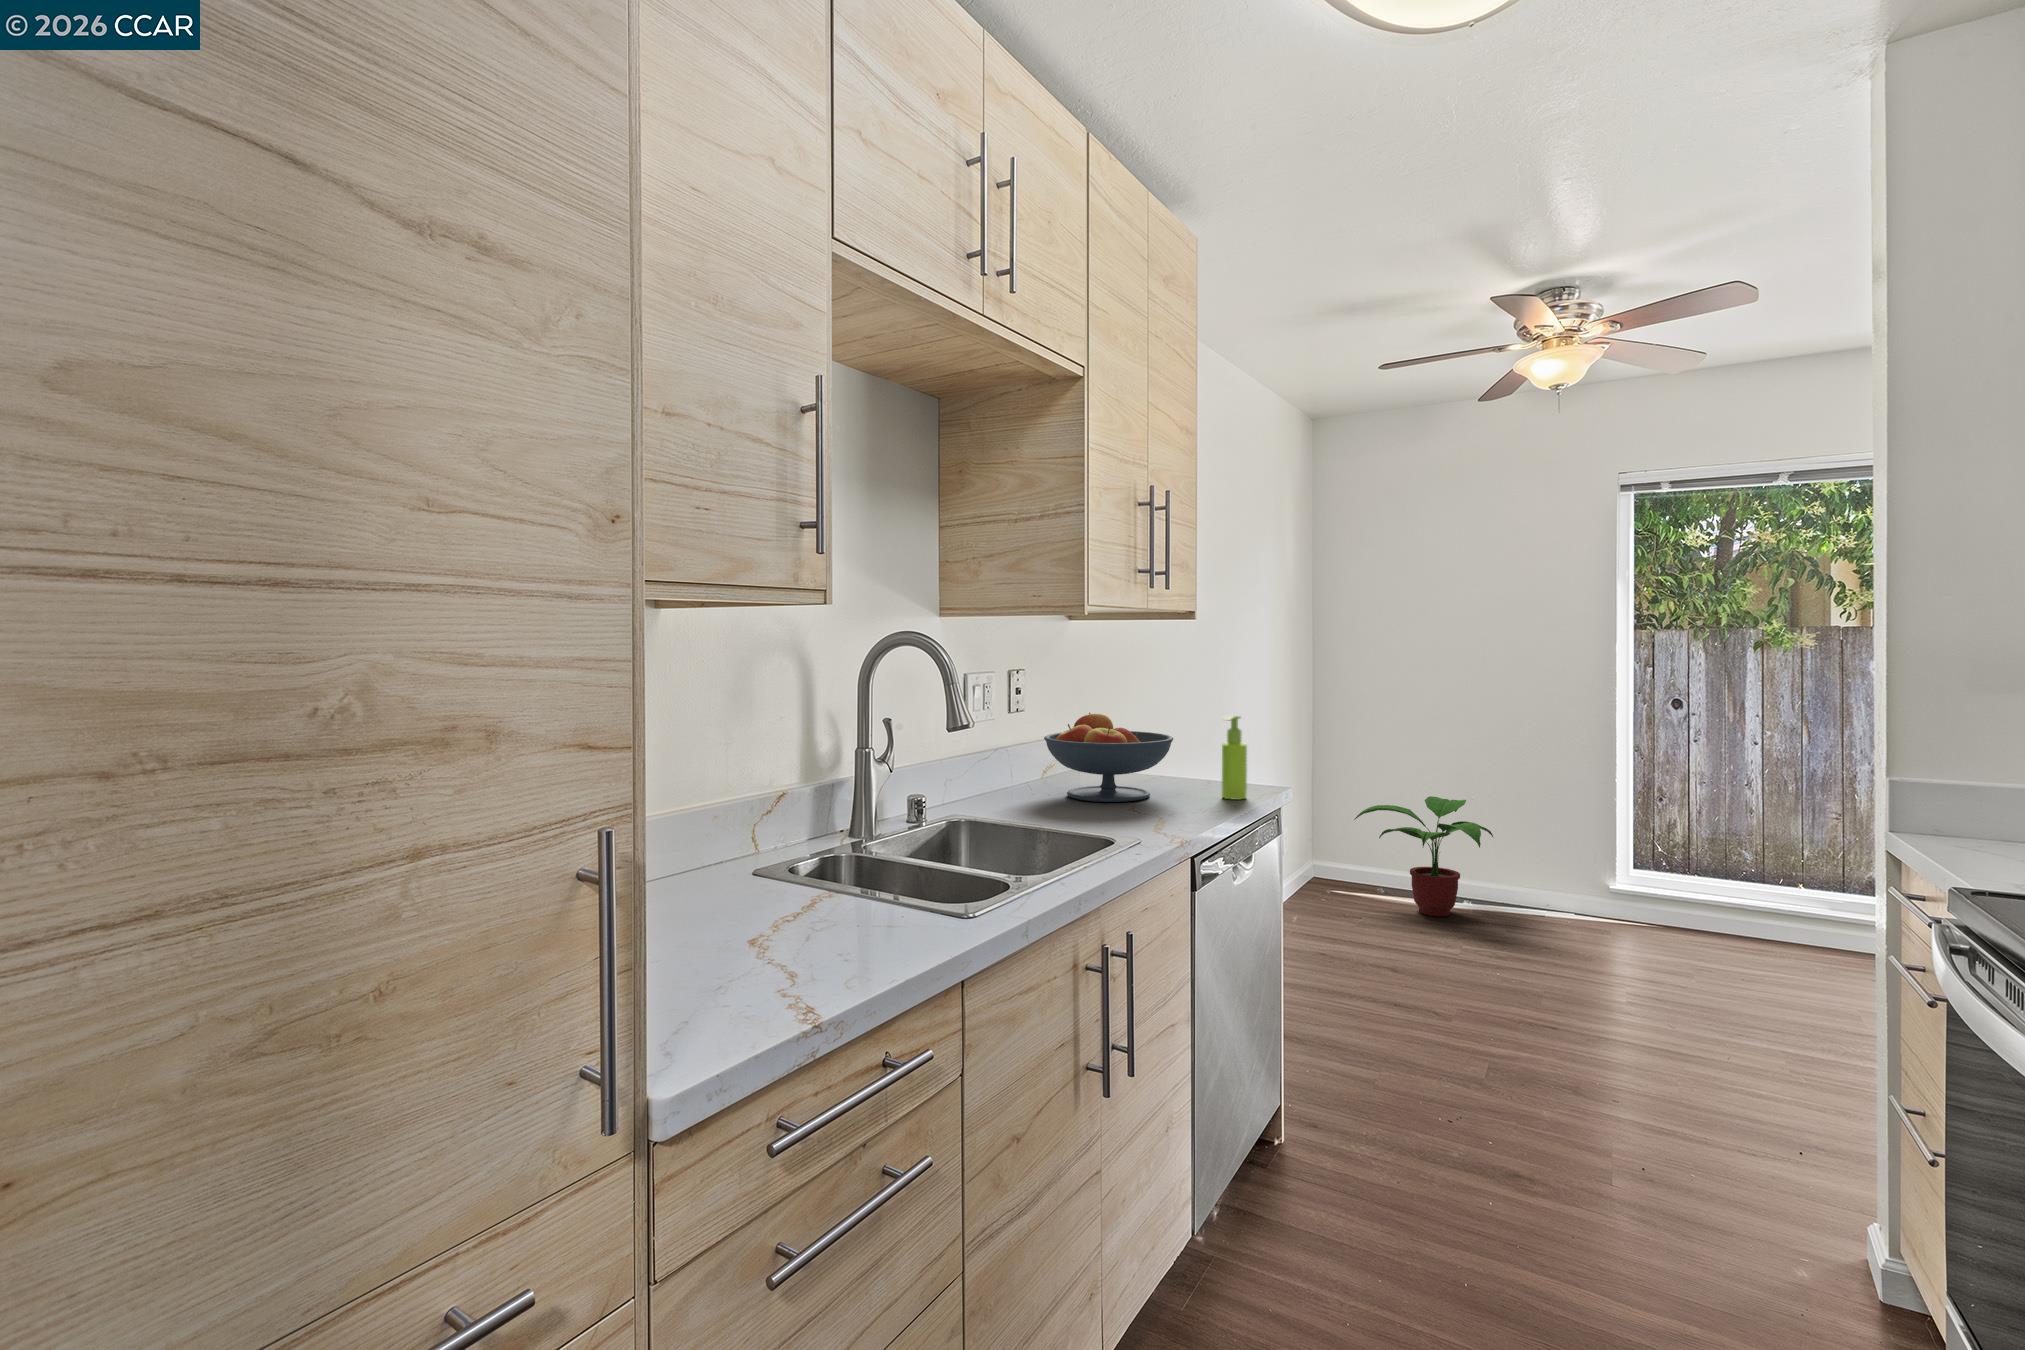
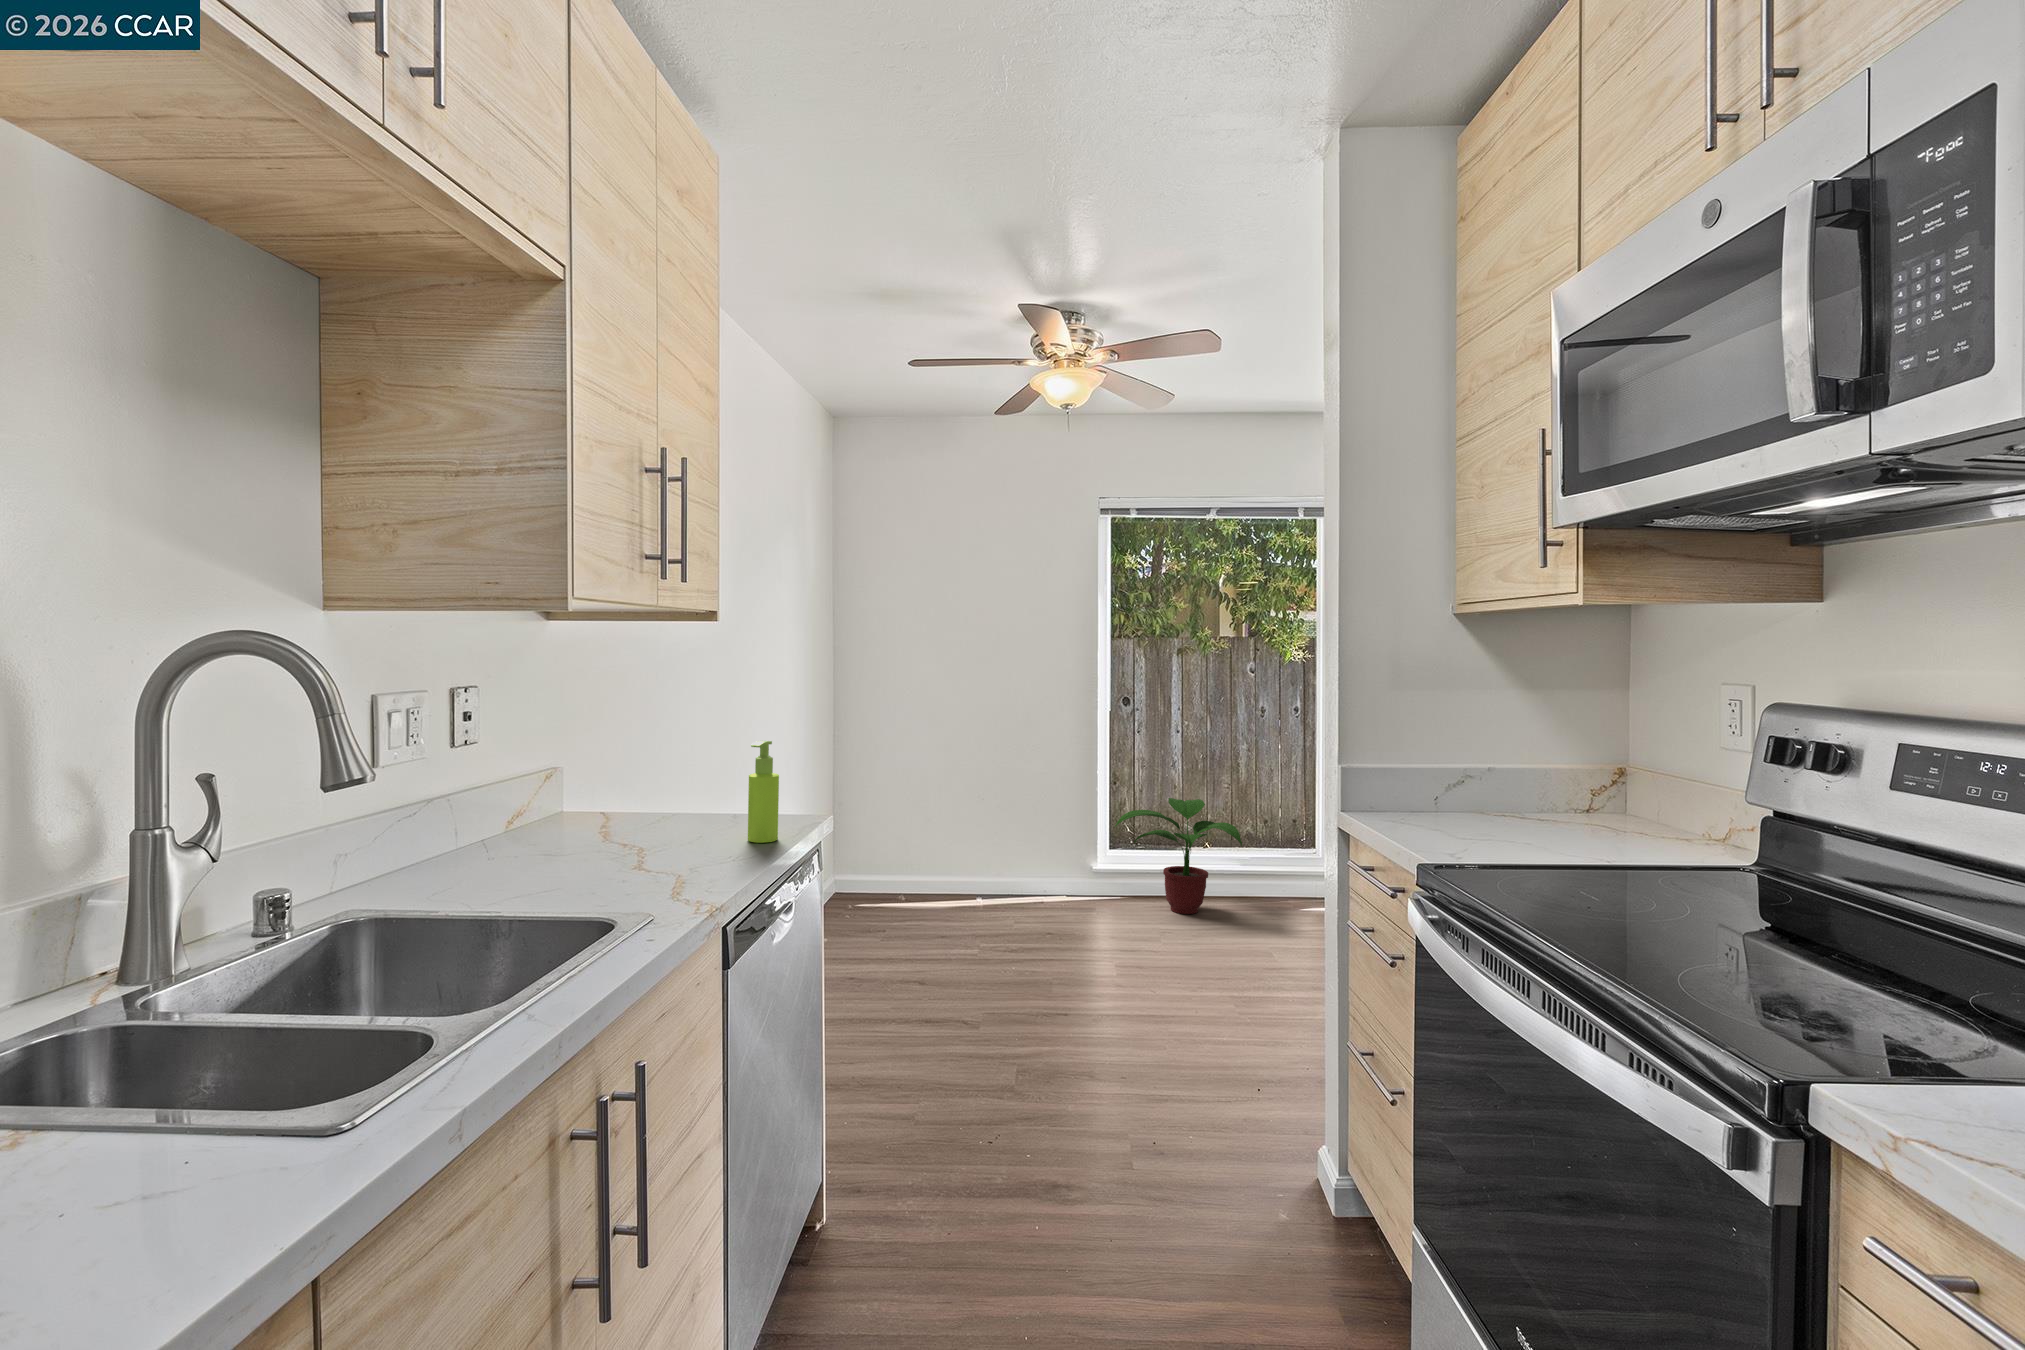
fruit bowl: present [1044,713,1173,802] -> none [502,738,687,861]
potted plant: present [1355,796,1493,916] -> present [1115,798,1242,914]

